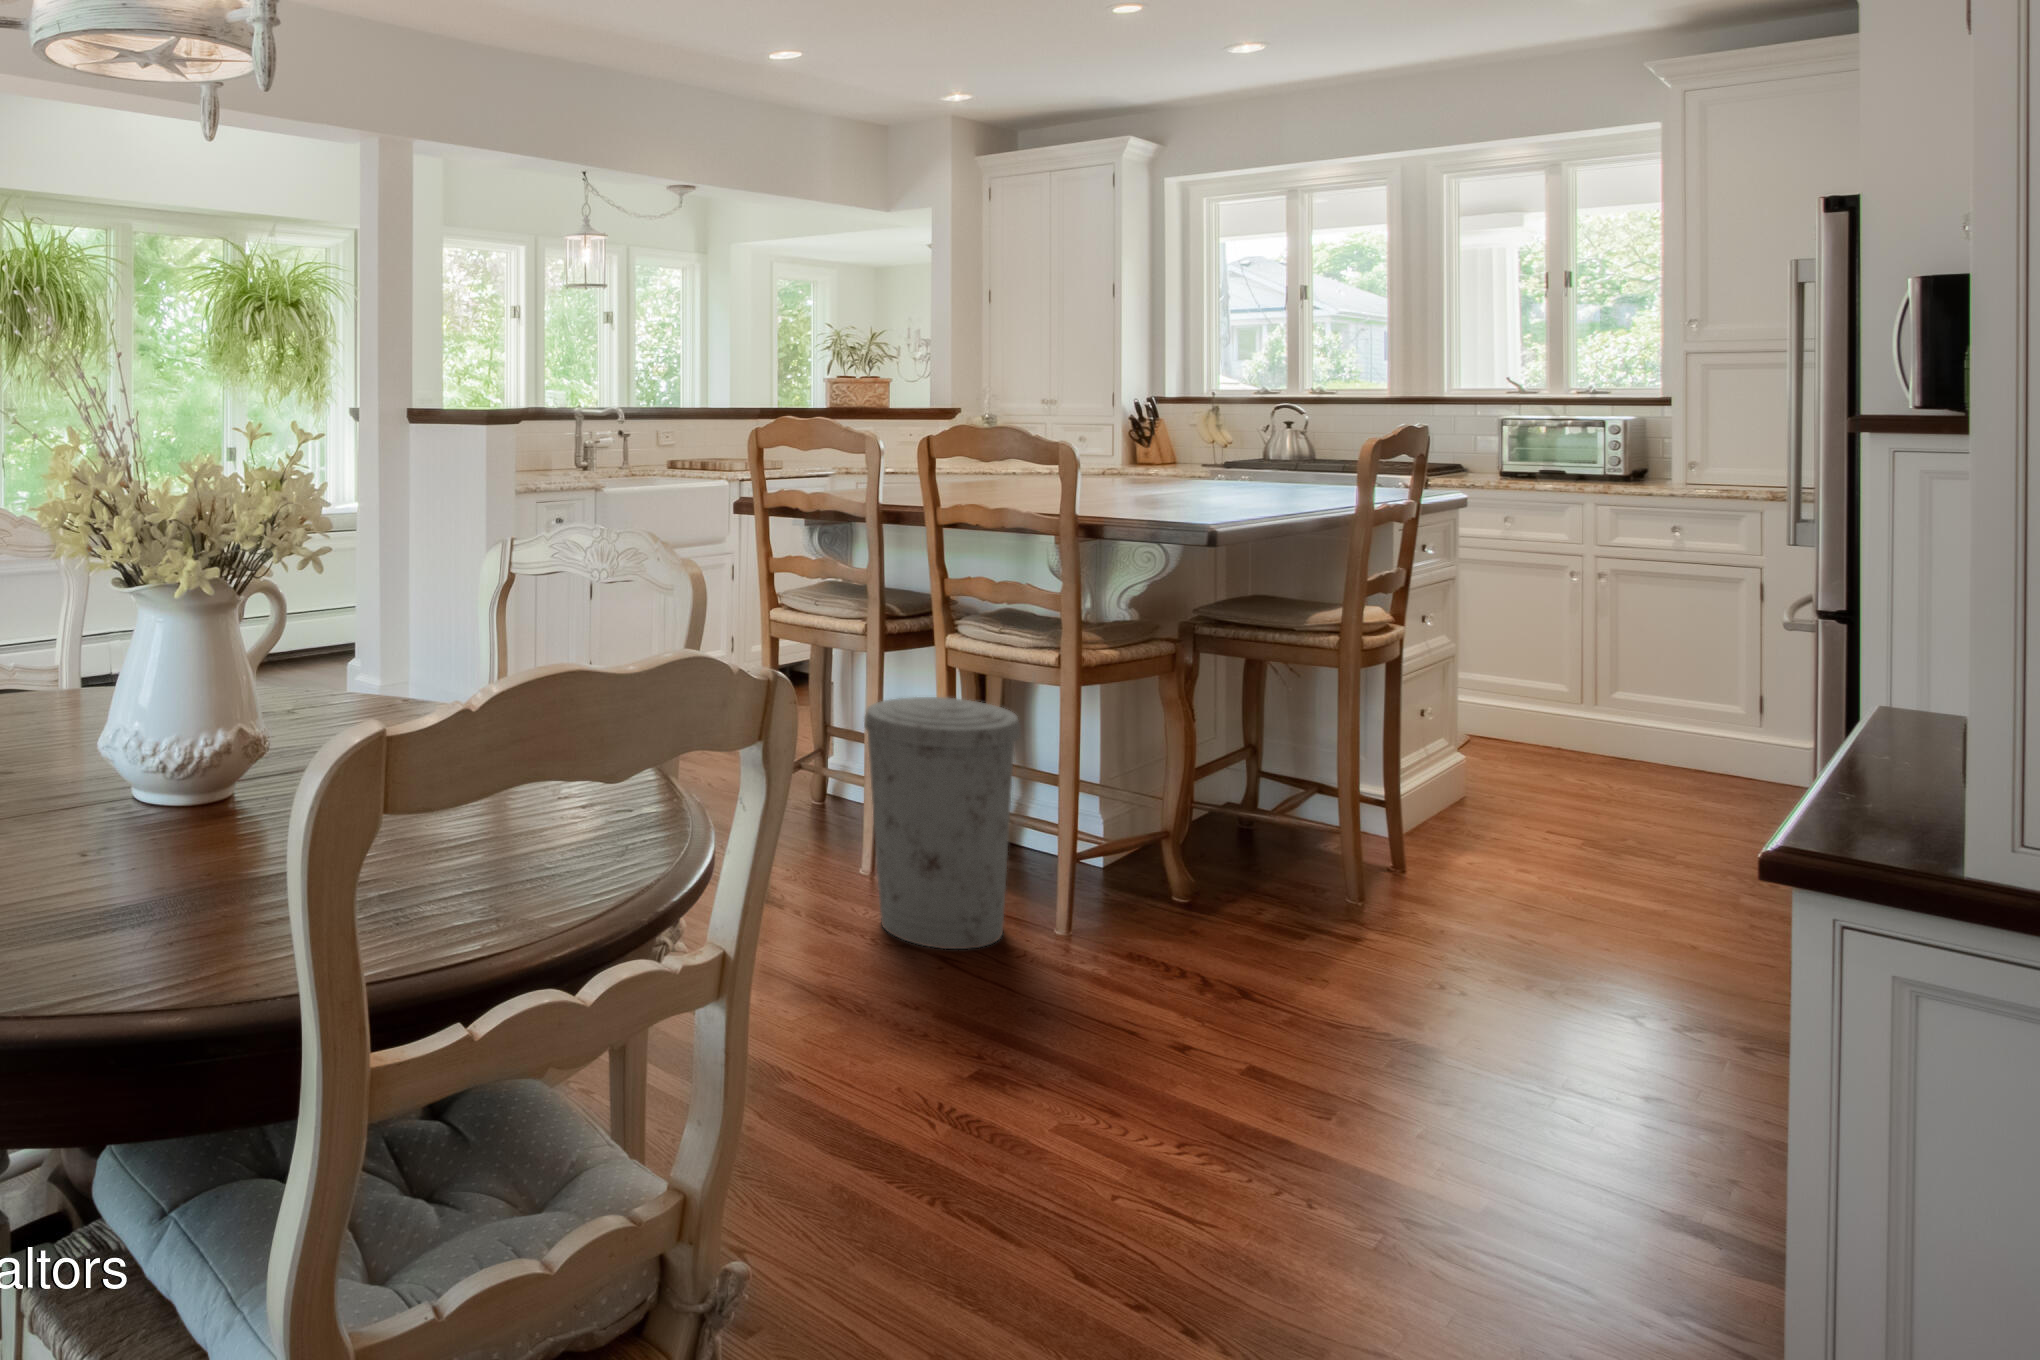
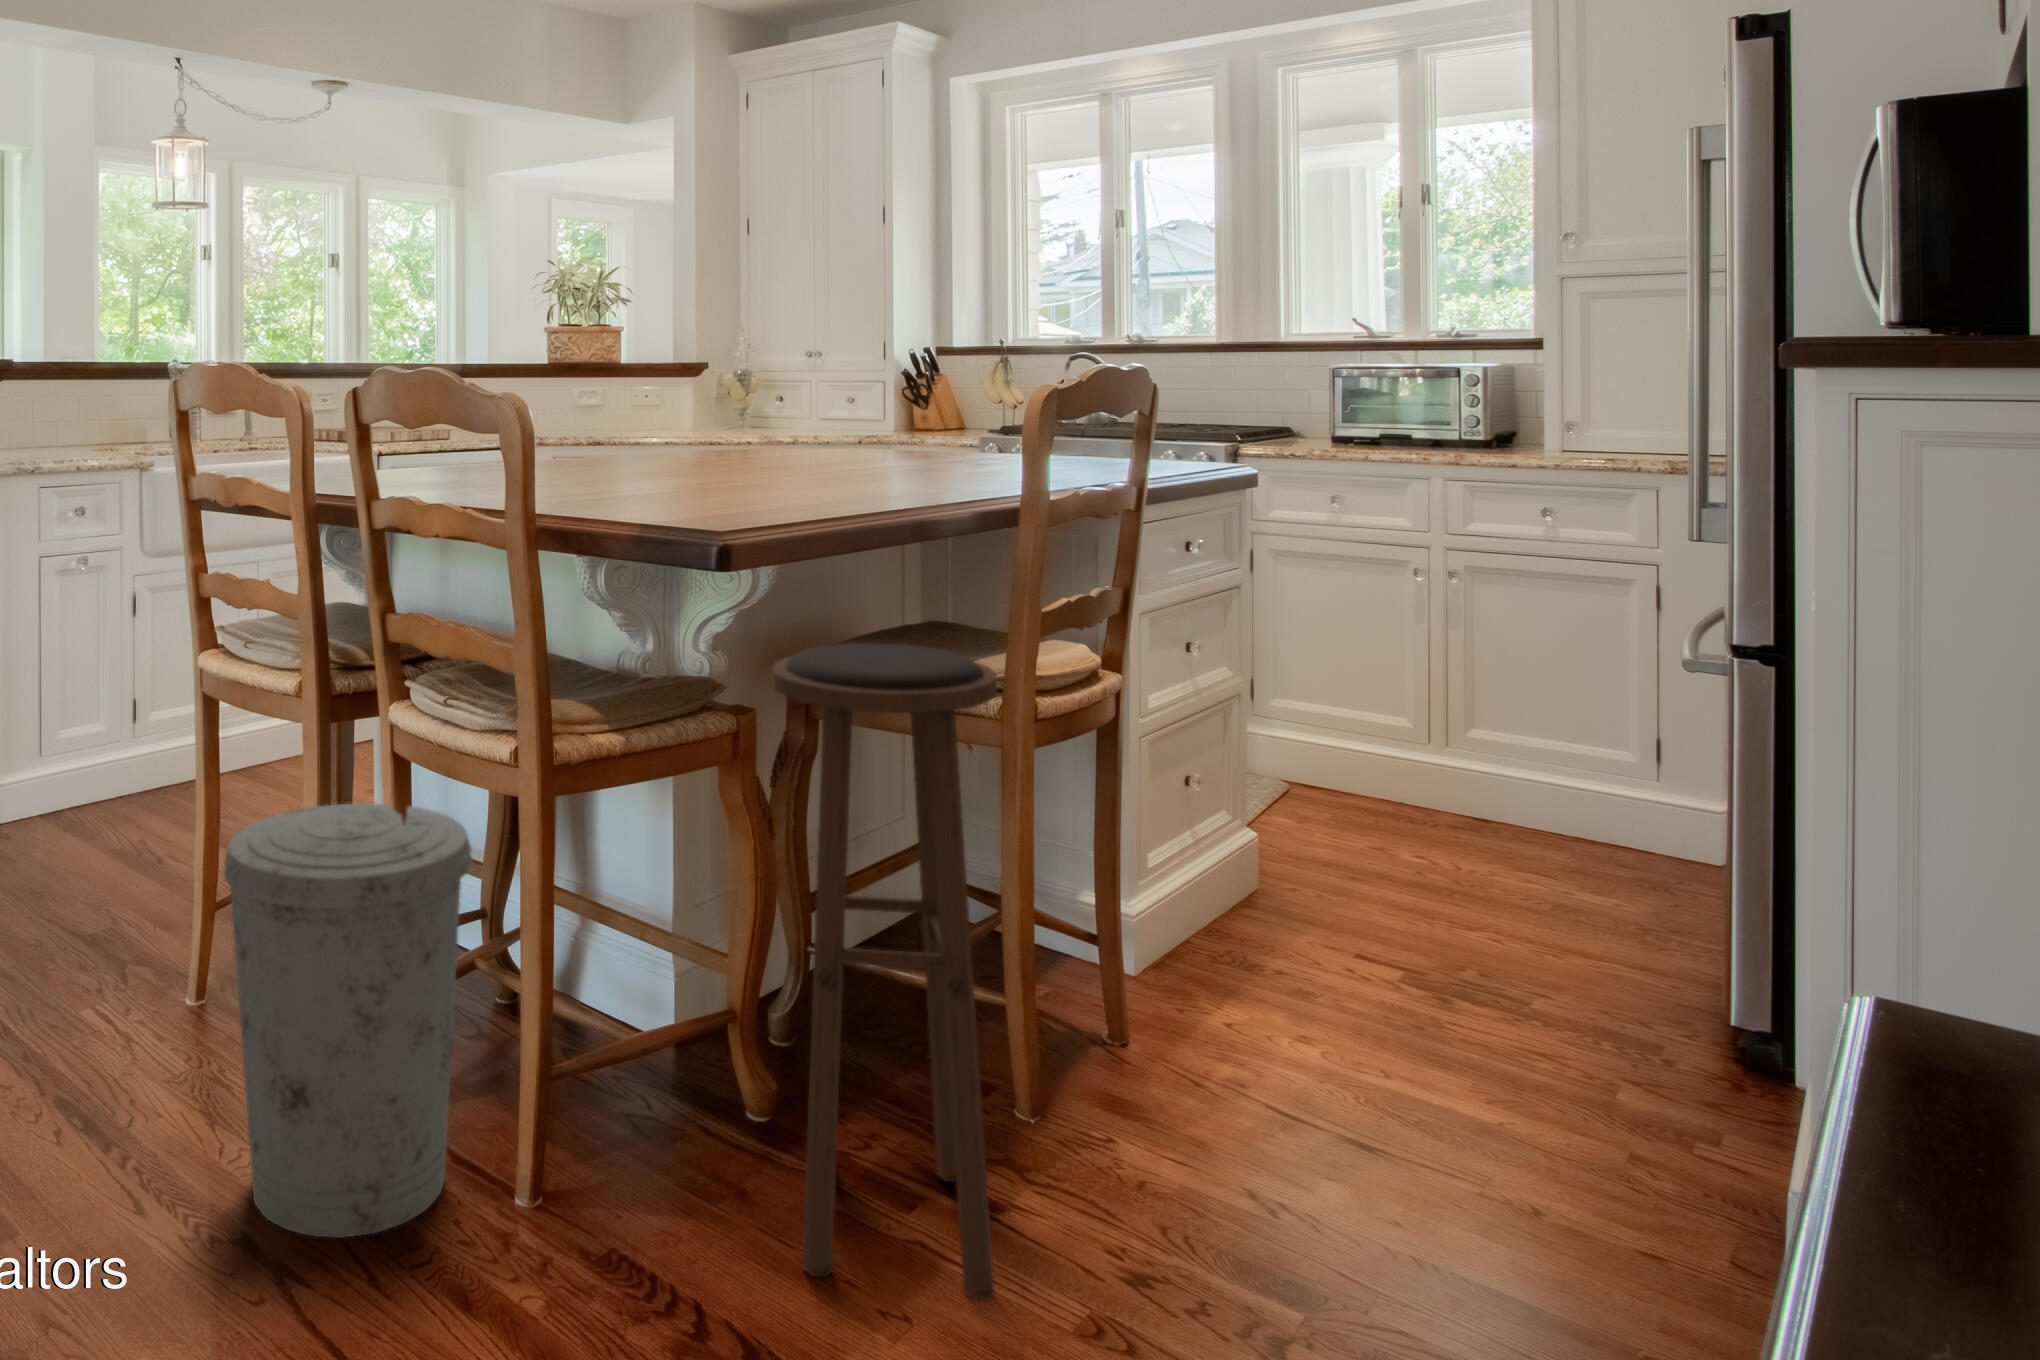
stool: none [1219,597,1376,982] -> present [772,643,997,1299]

